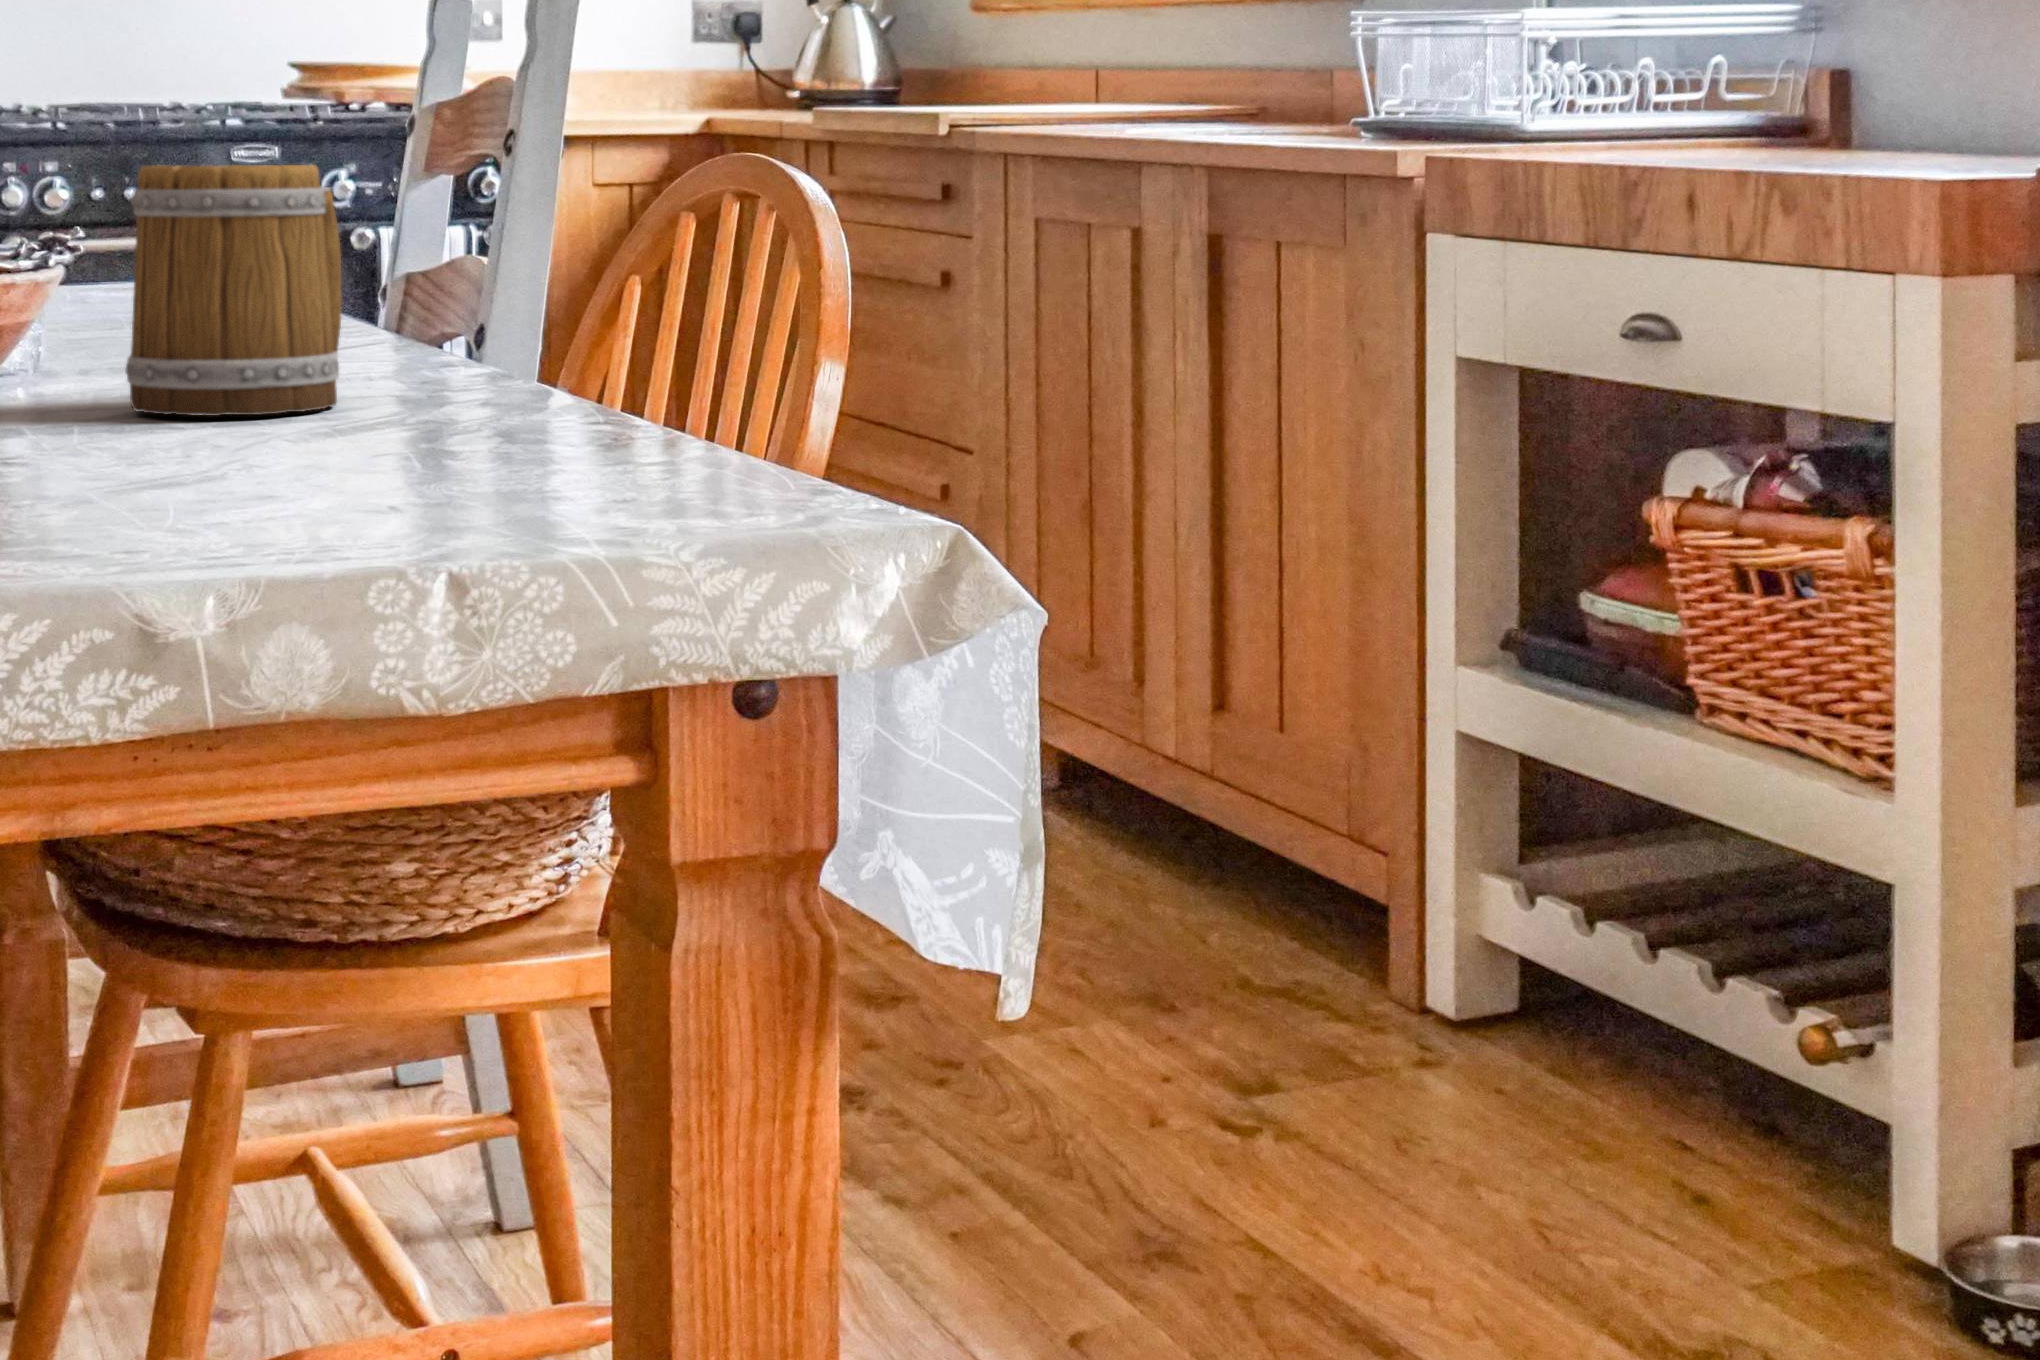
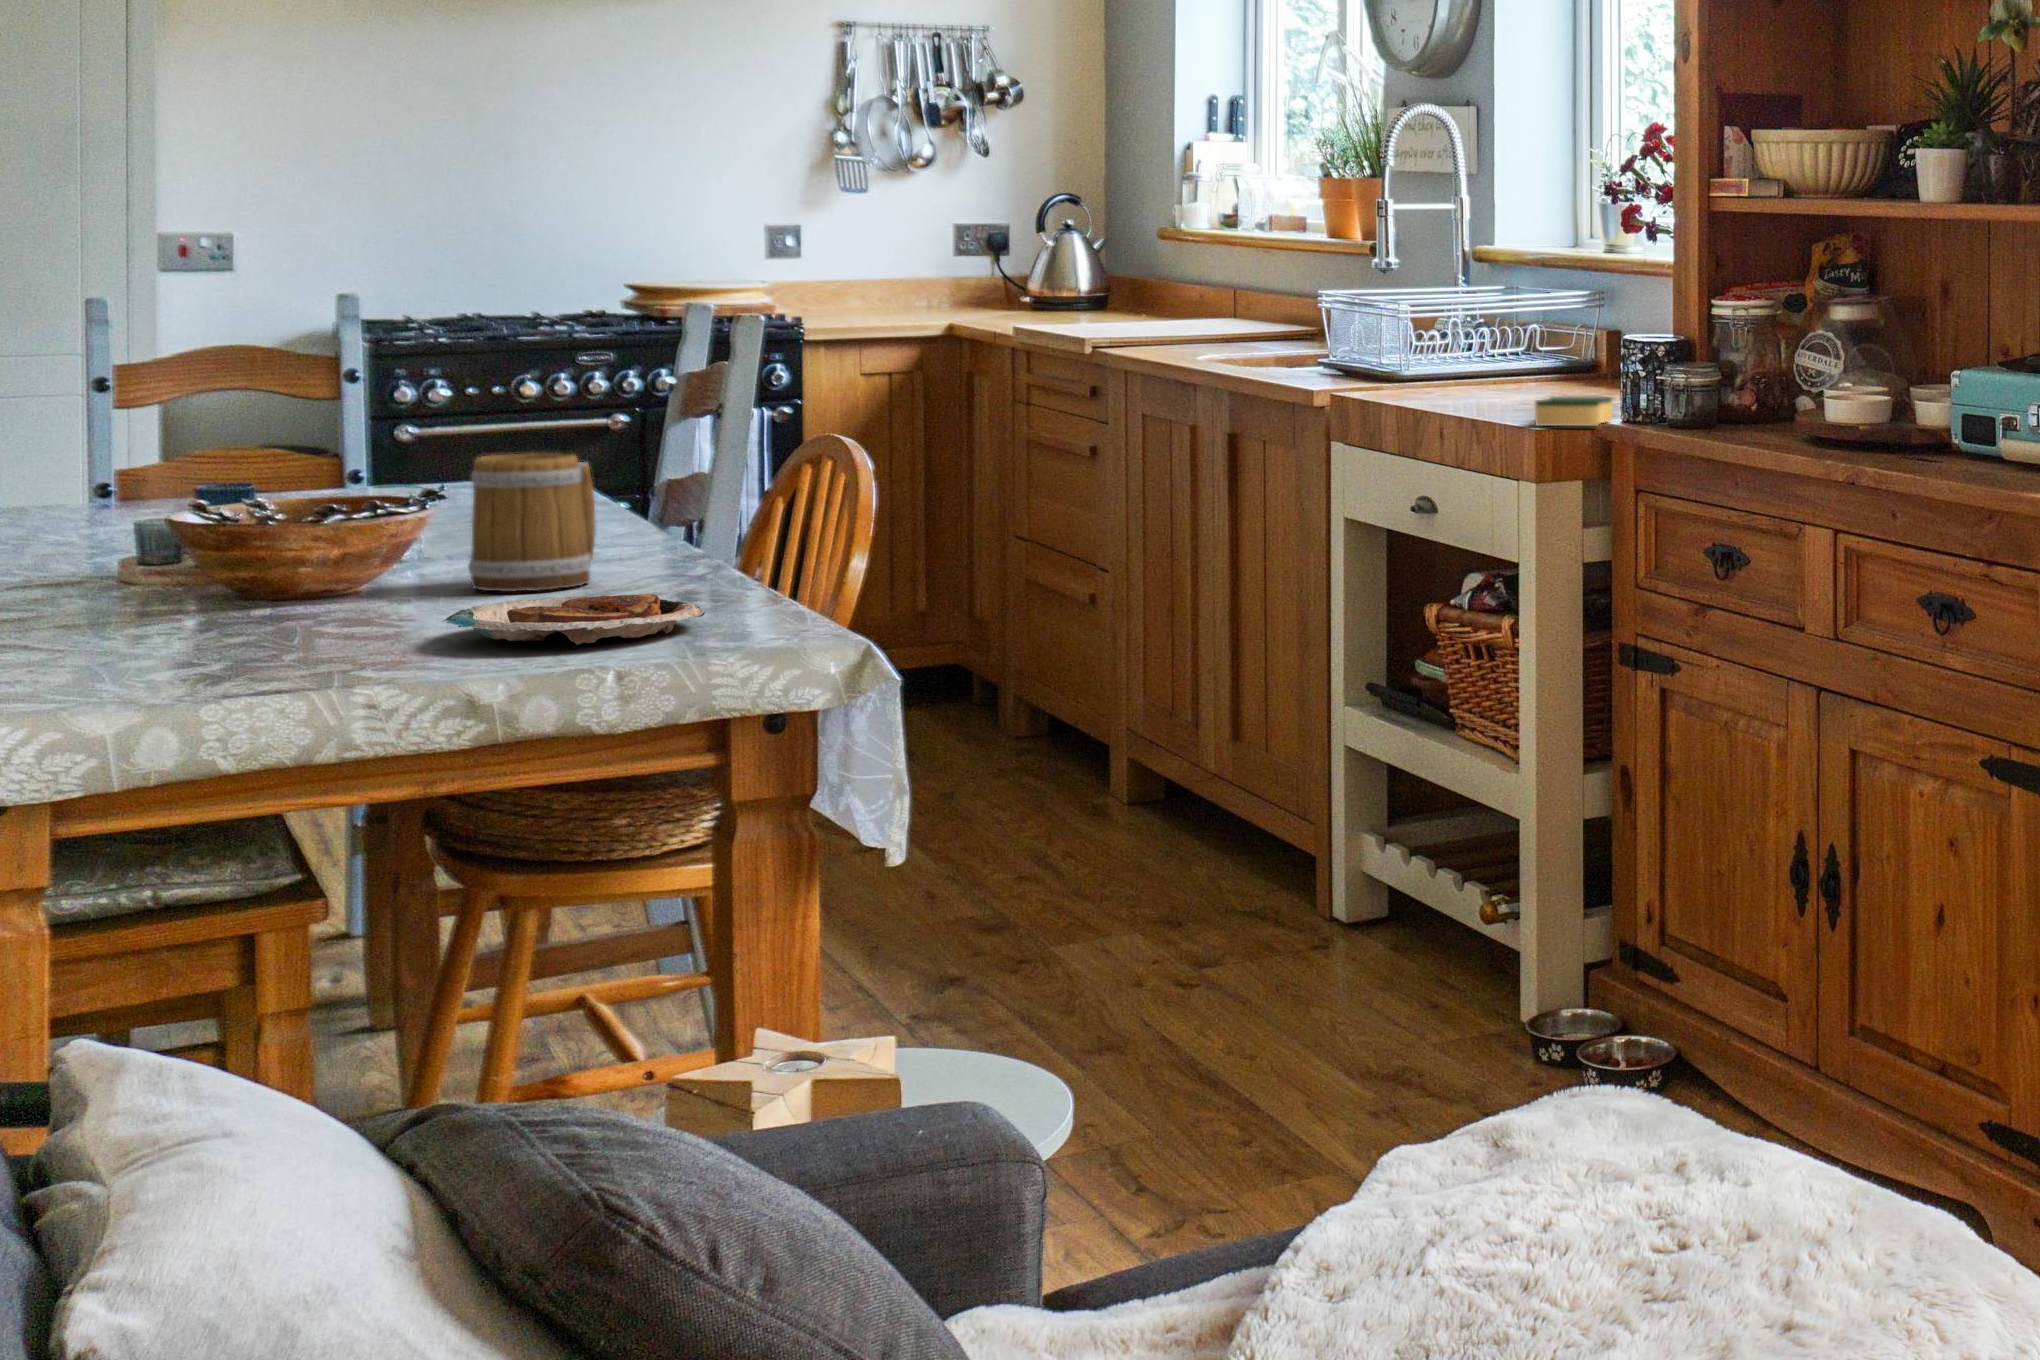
sponge: none [1900,126,2034,172] -> present [1535,397,1612,426]
plate: none [84,412,611,511] -> present [445,594,705,645]

